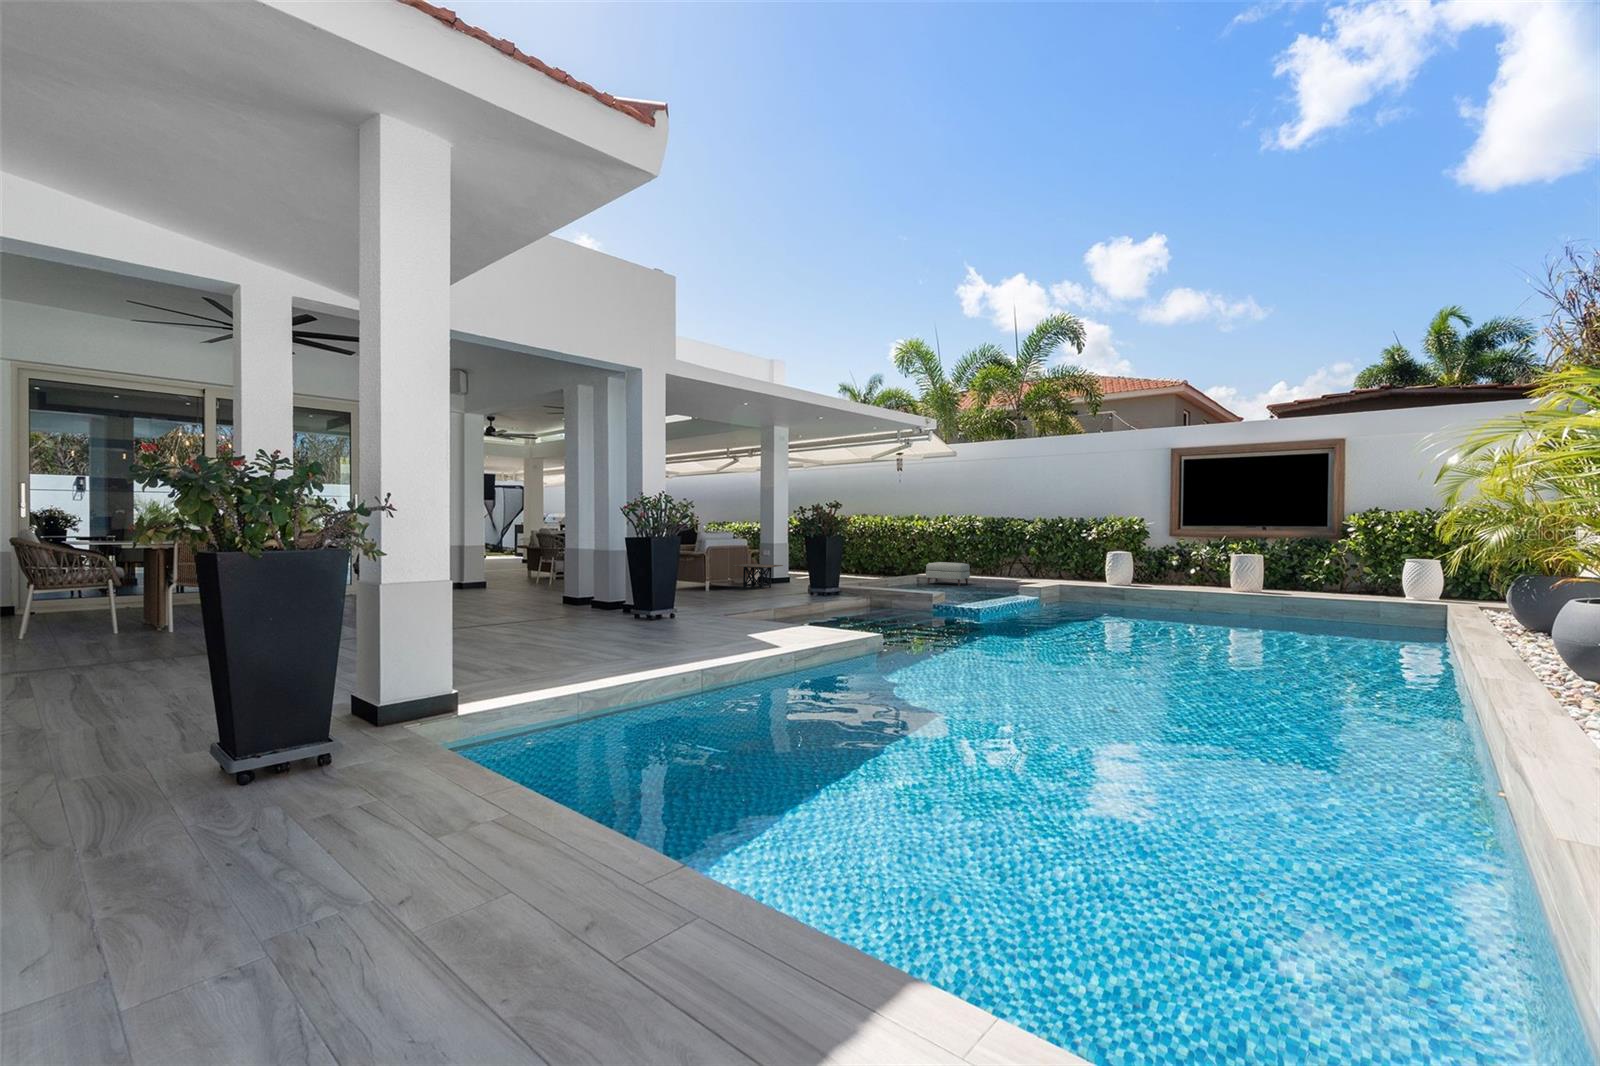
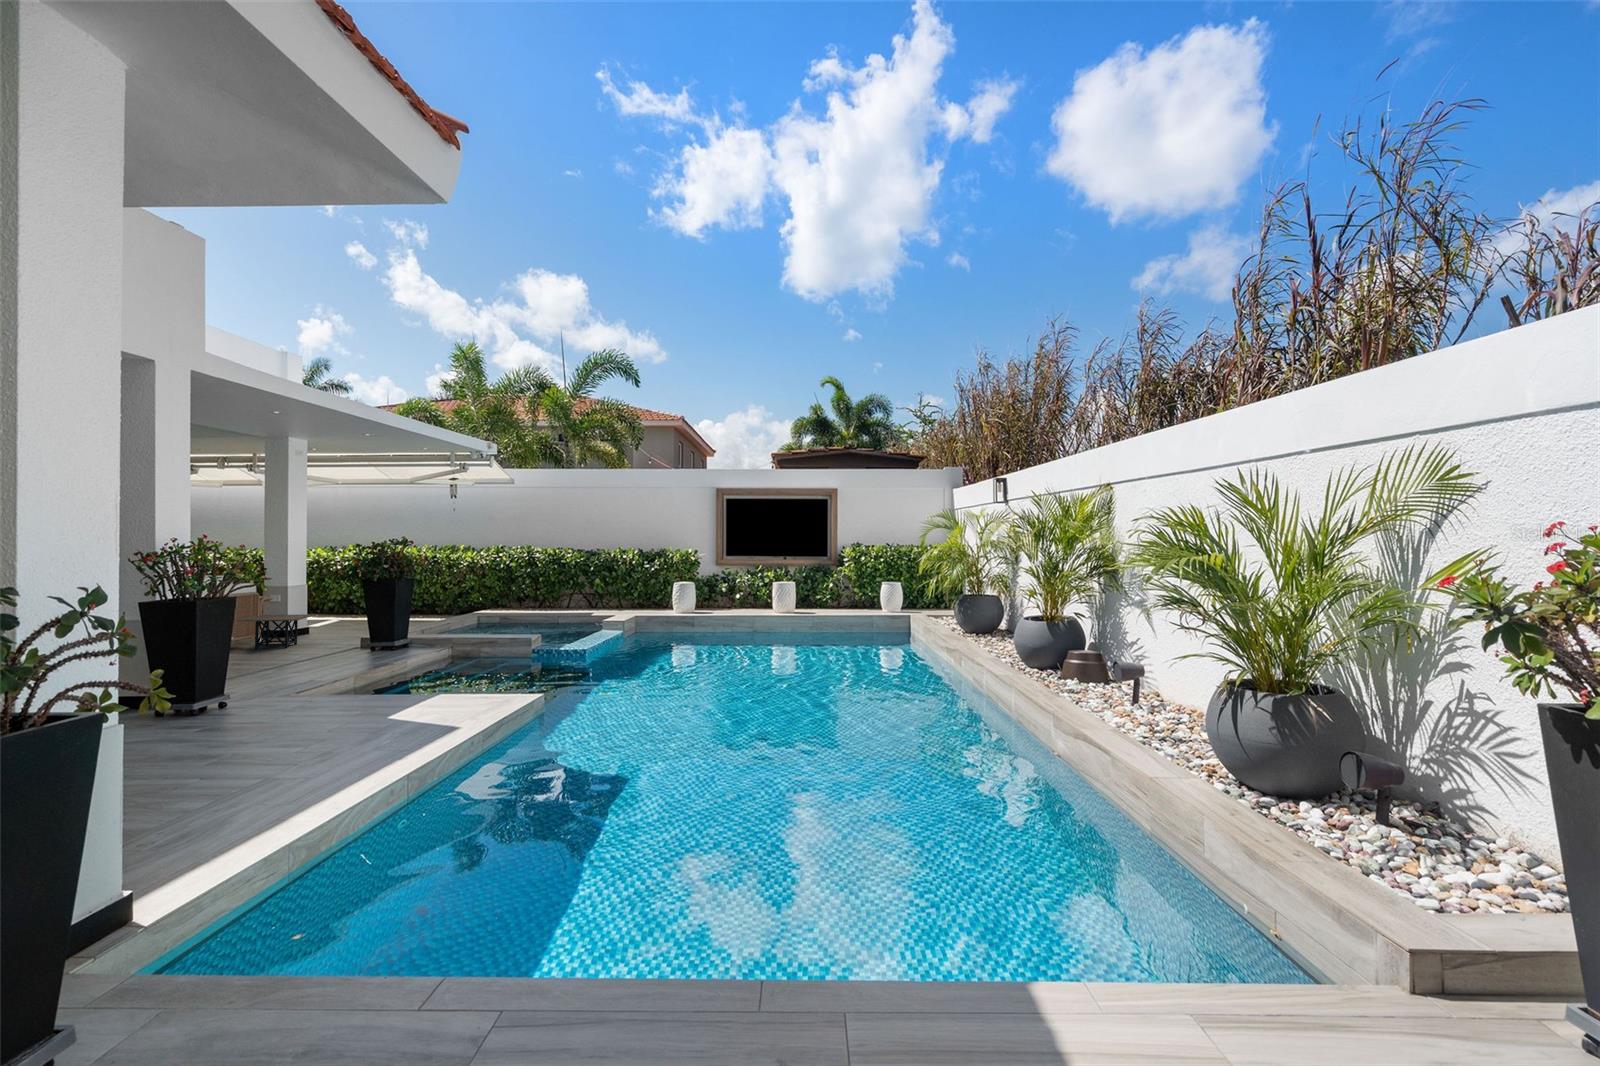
ottoman: present [926,562,970,586] -> none [493,599,540,623]

